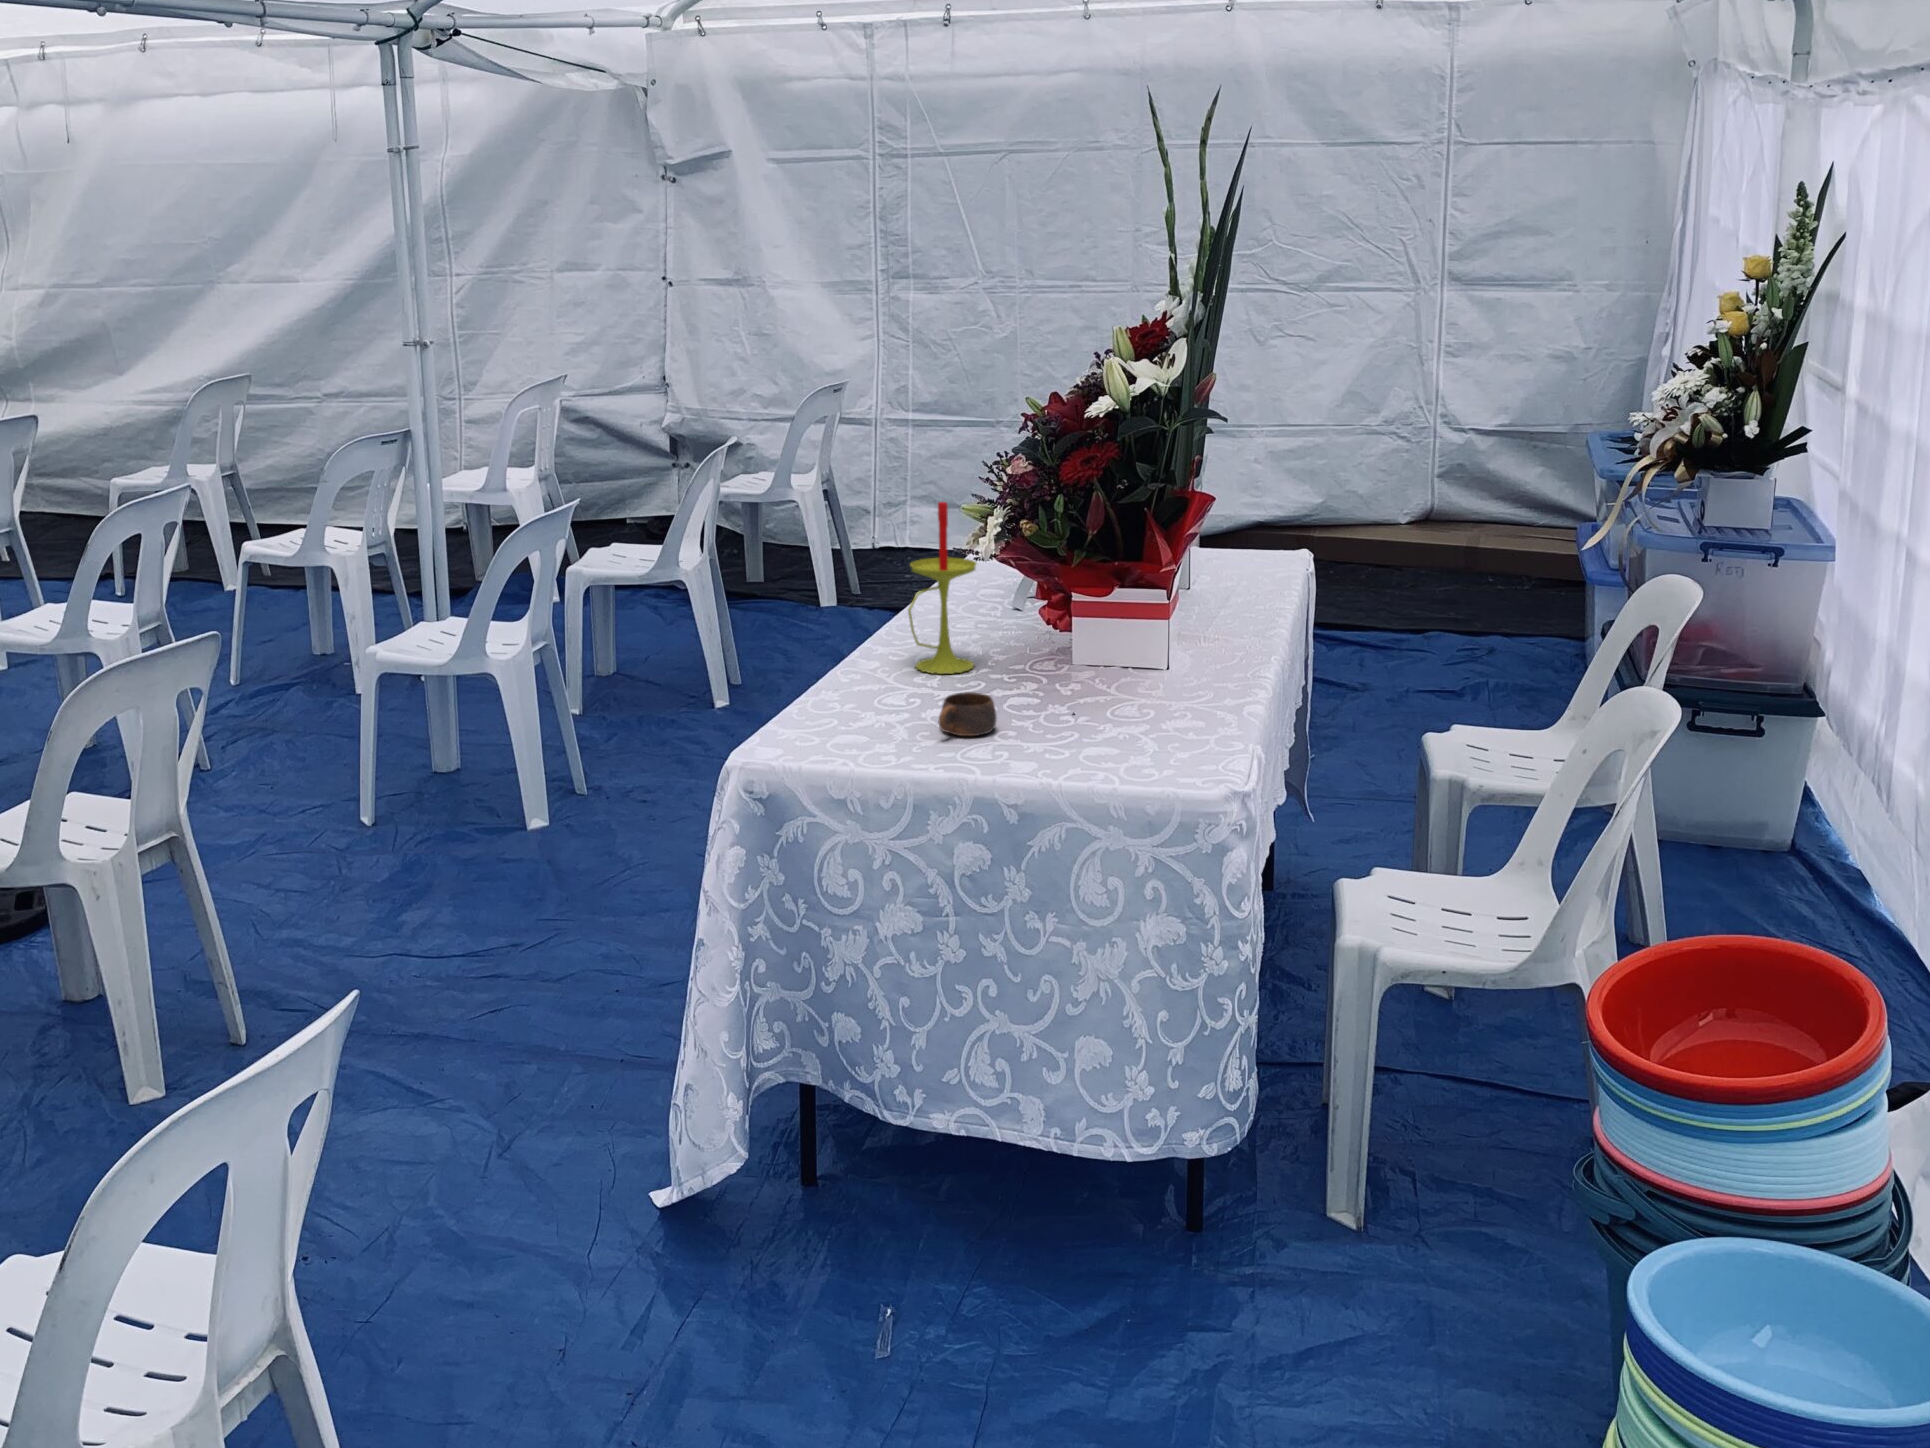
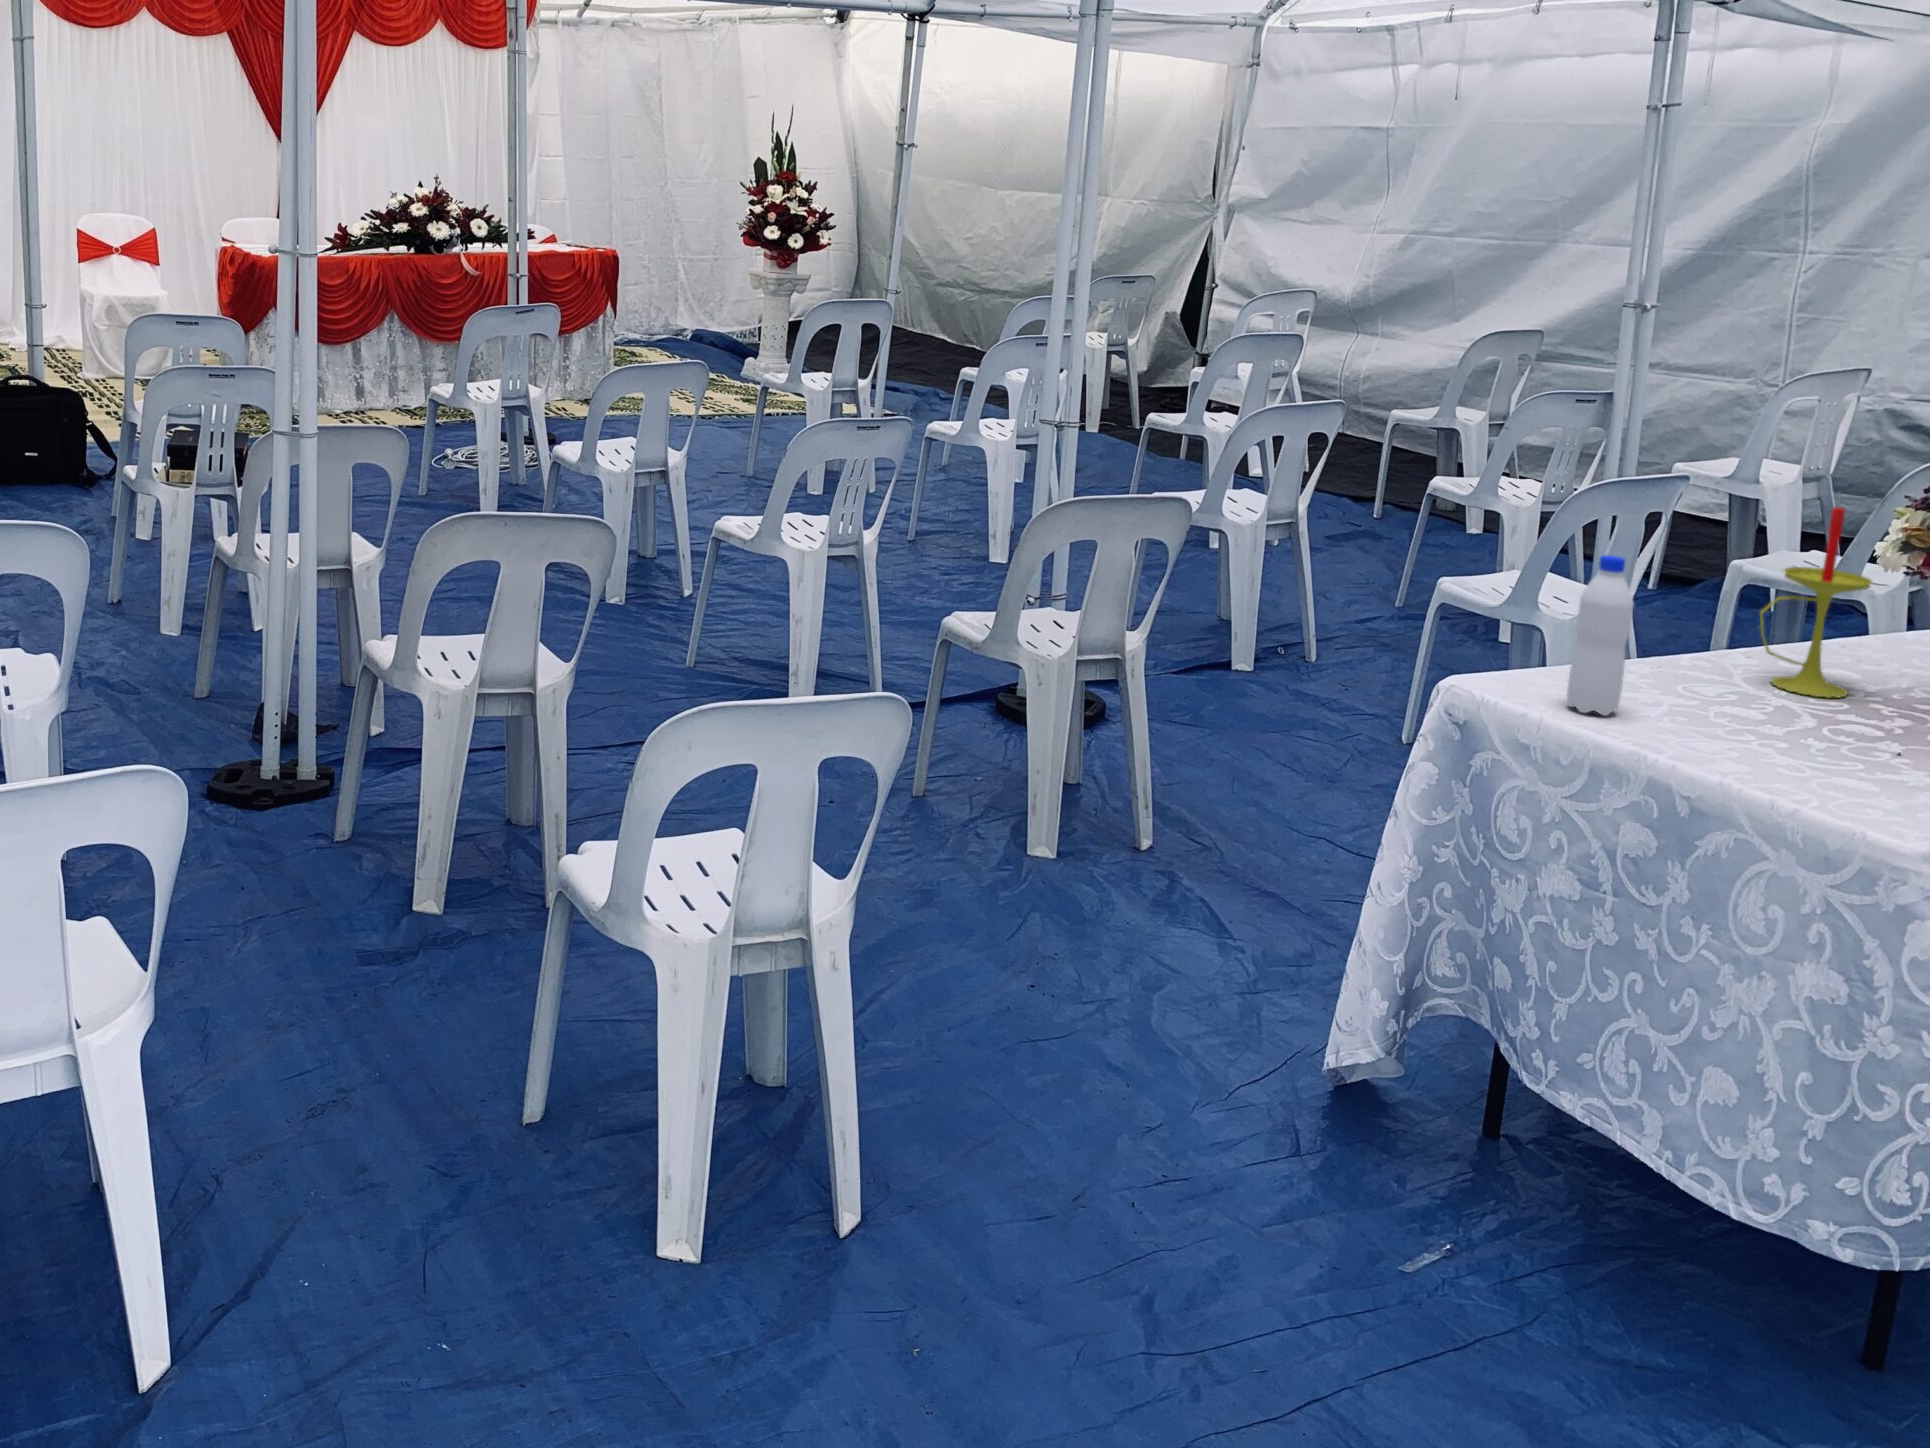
water bottle: none [844,589,893,751] -> present [1567,555,1633,716]
cup: present [938,692,997,736] -> none [1671,692,1756,739]

